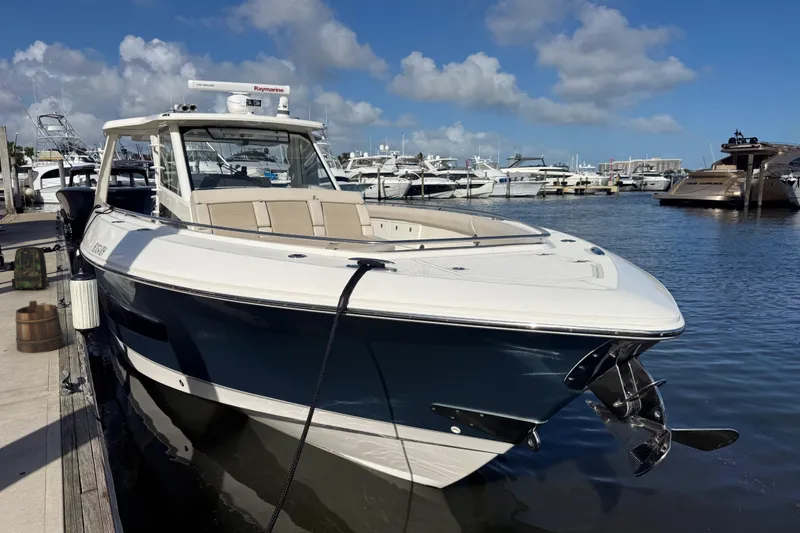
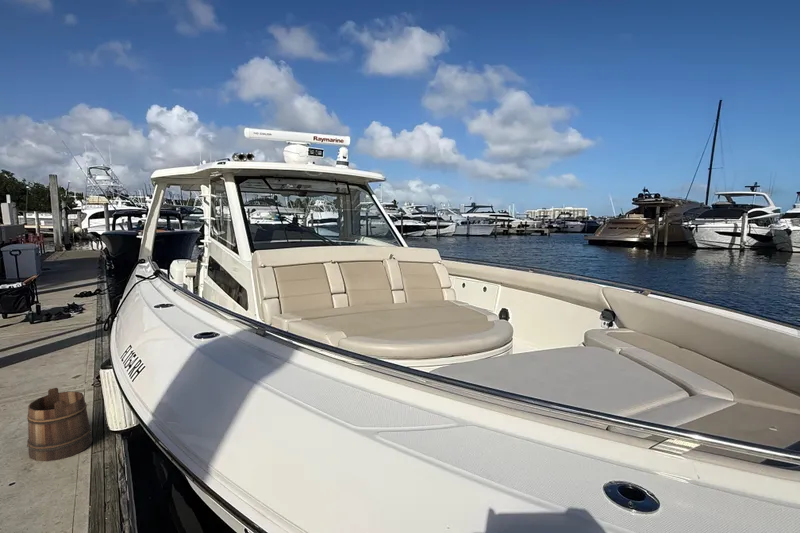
backpack: present [12,247,49,290] -> none [42,300,84,348]

